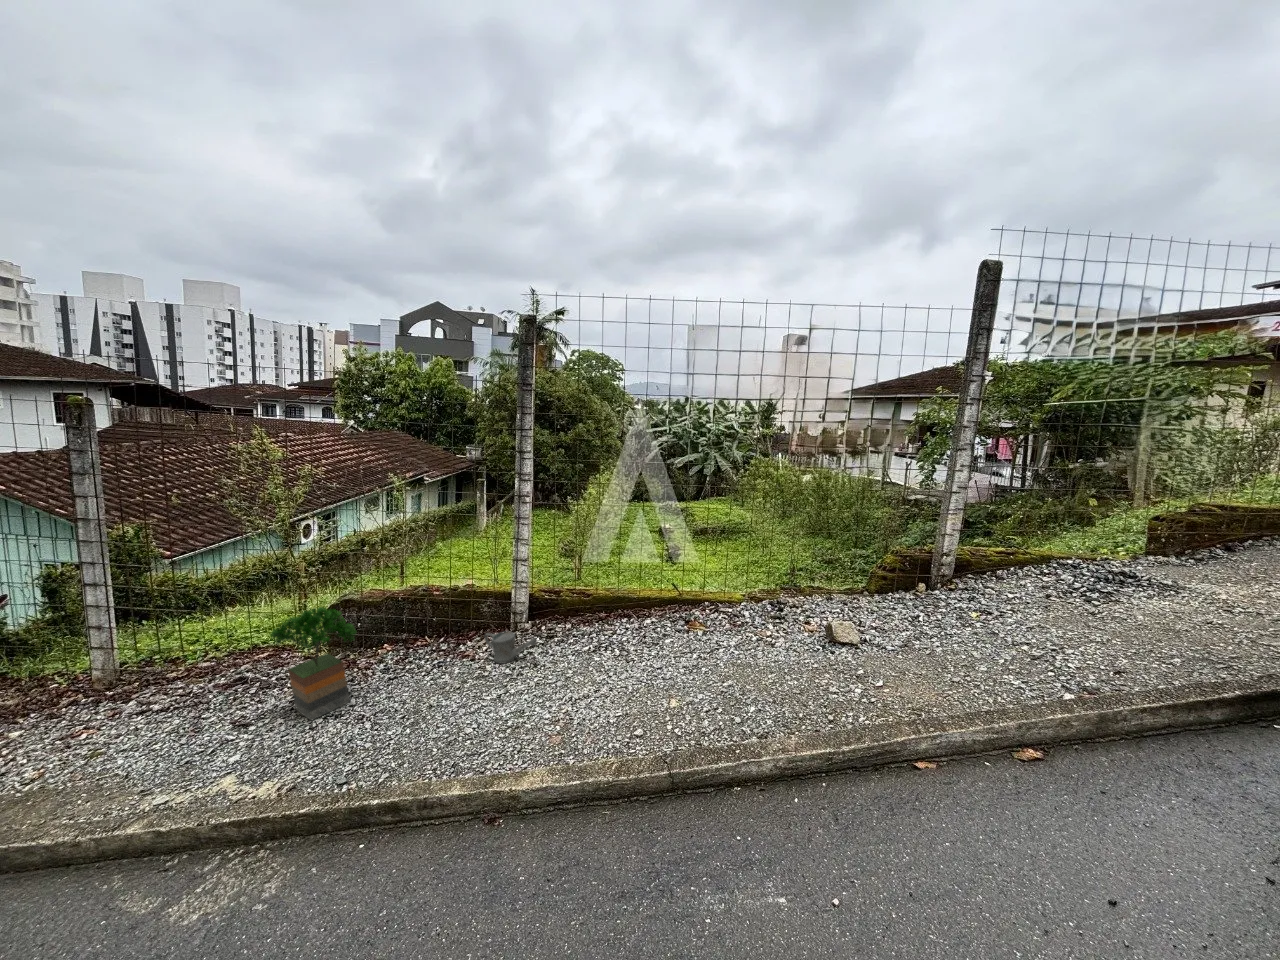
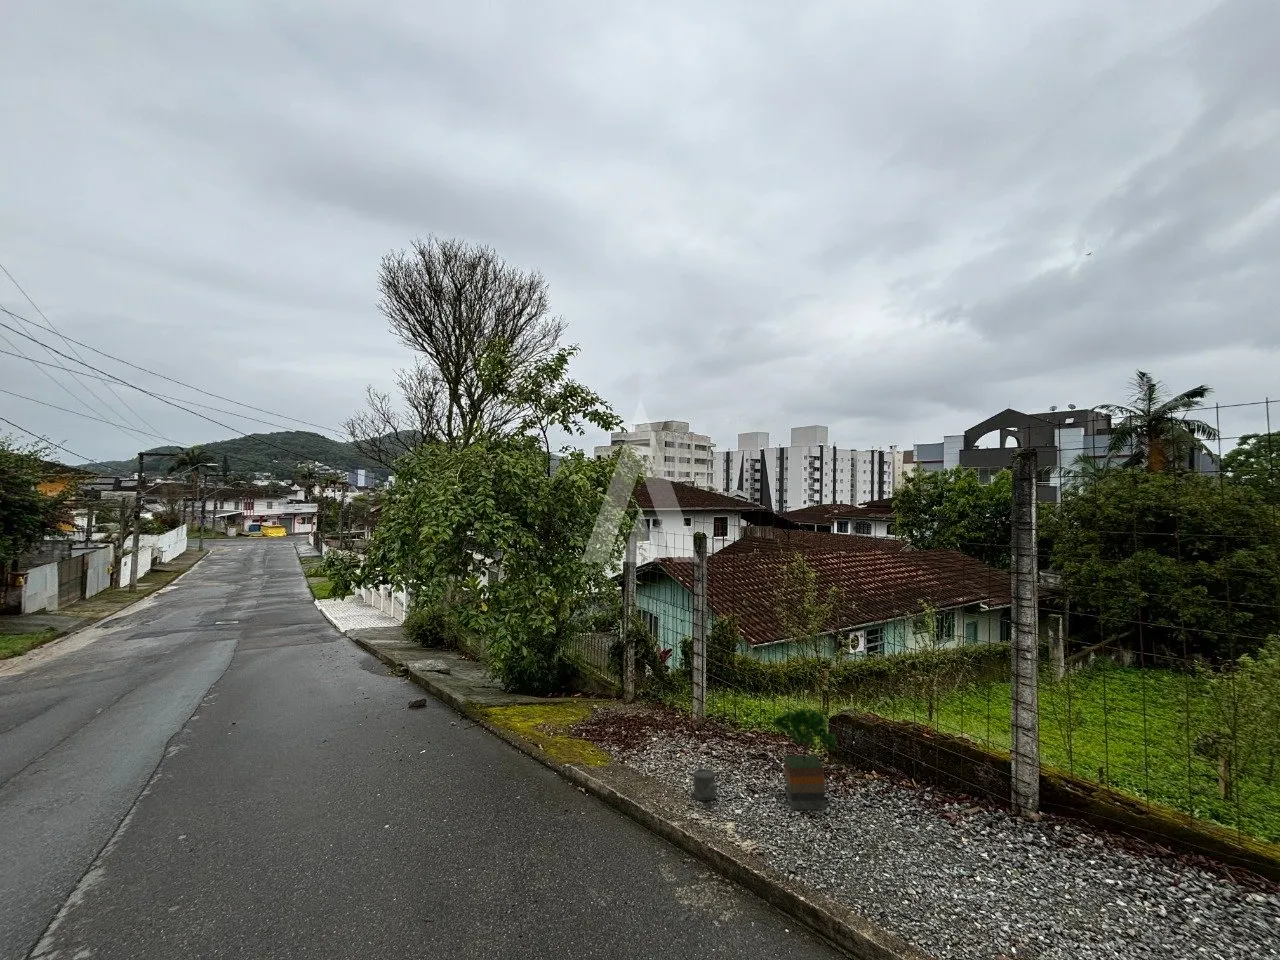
watering can: present [484,631,536,664] -> present [693,765,717,801]

